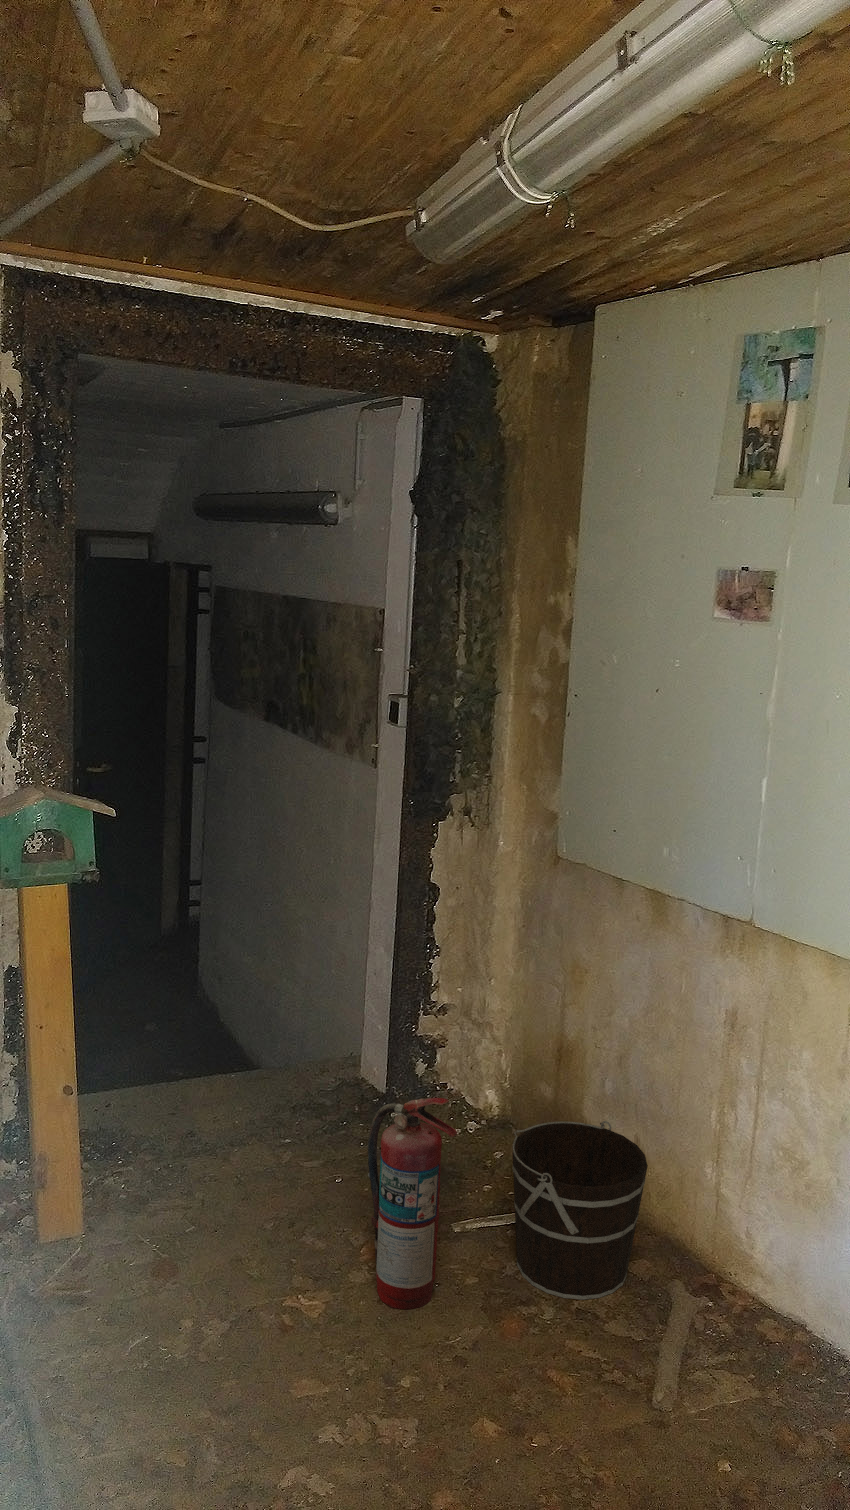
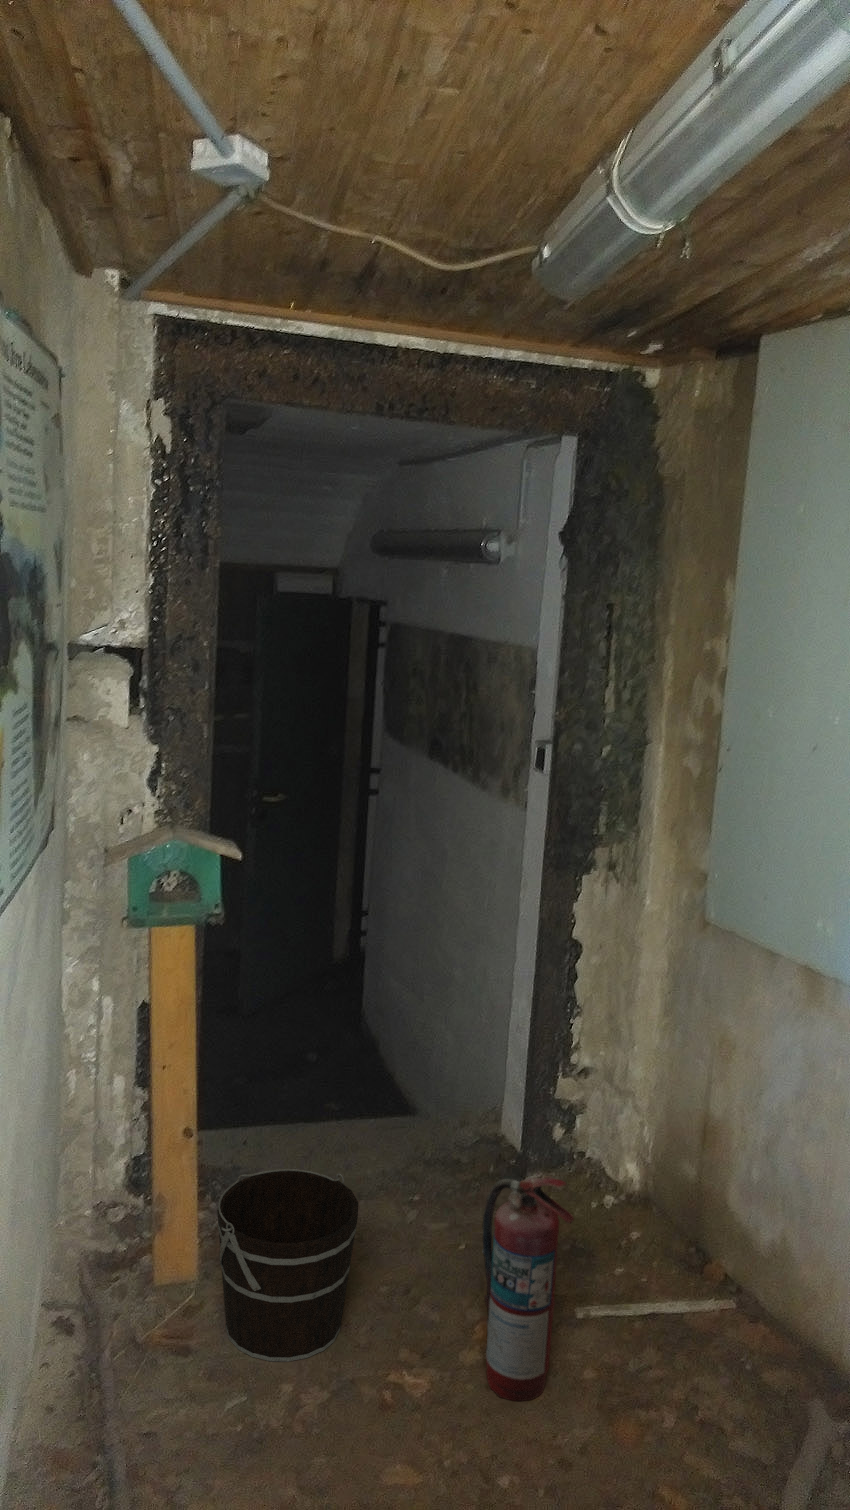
bucket: present [512,1121,648,1300] -> present [217,1169,358,1362]

